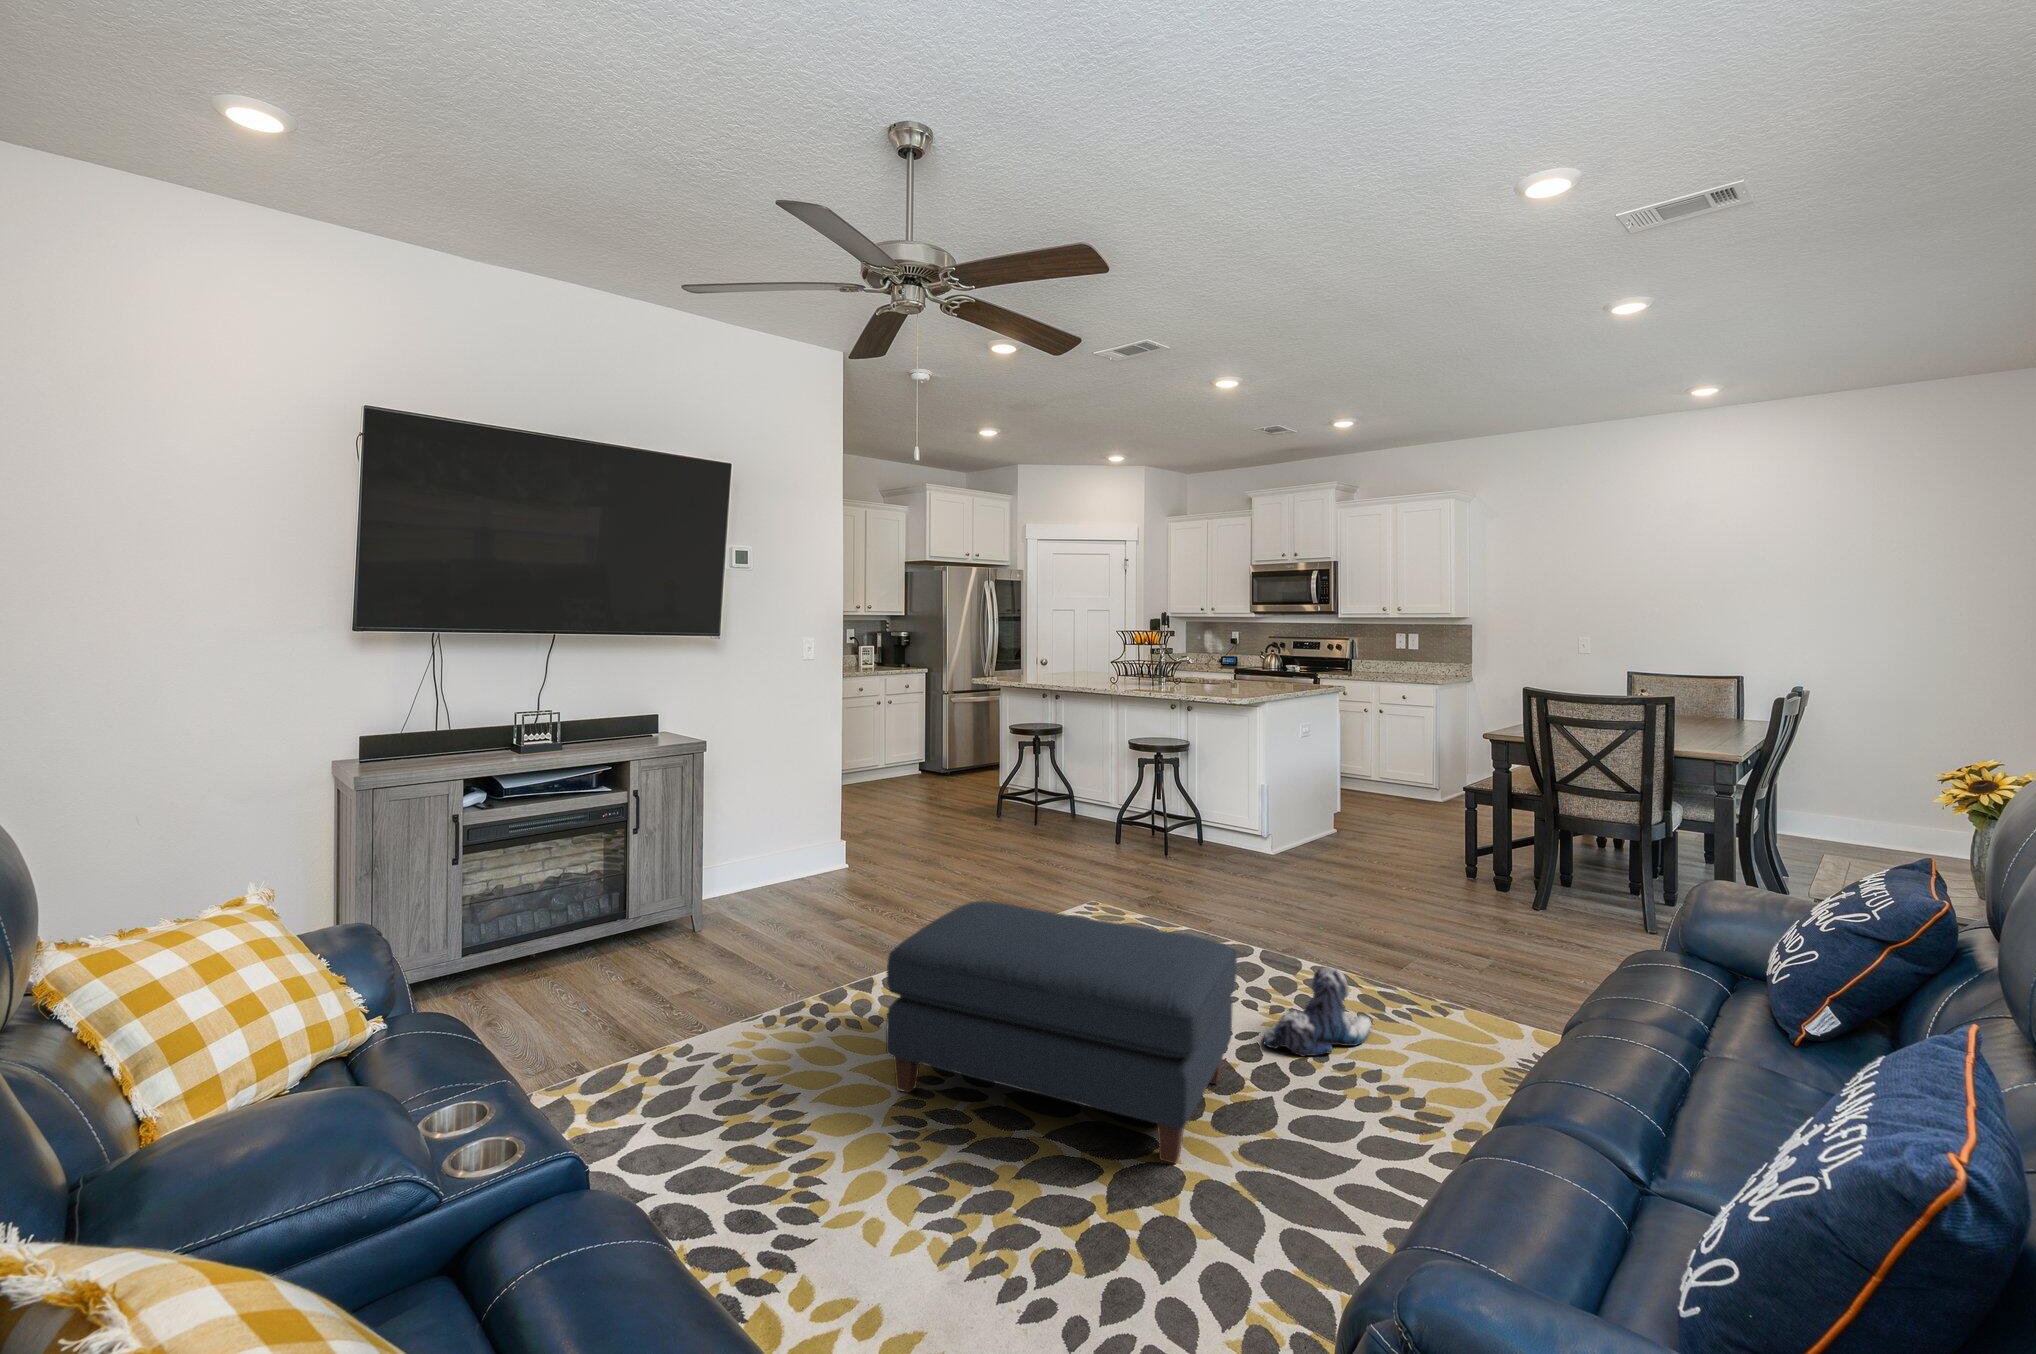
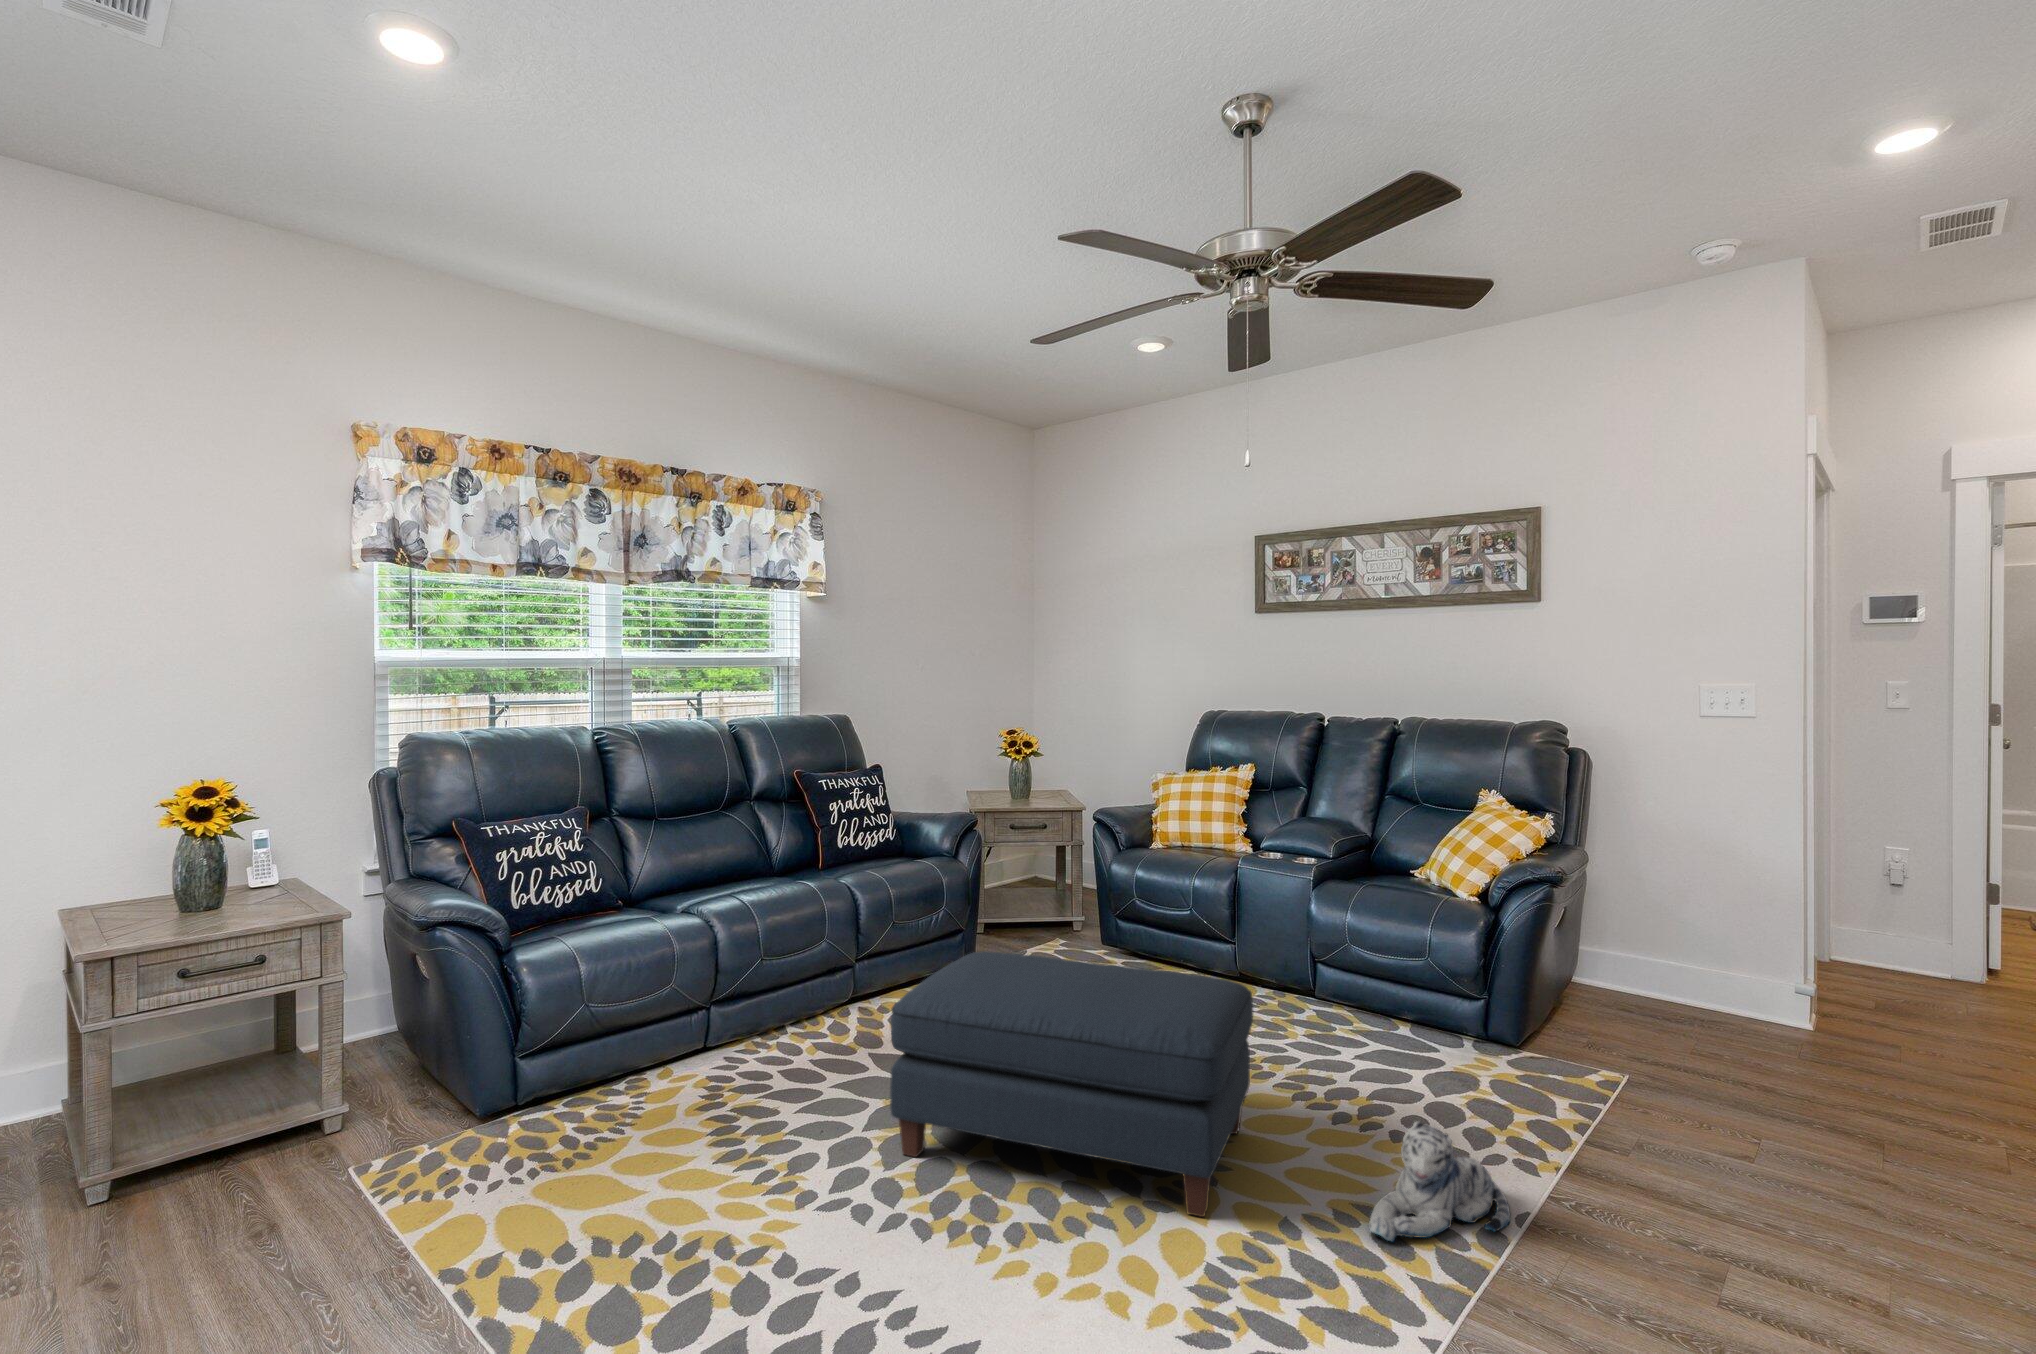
plush toy: present [1263,968,1371,1057] -> present [1369,1122,1510,1242]

